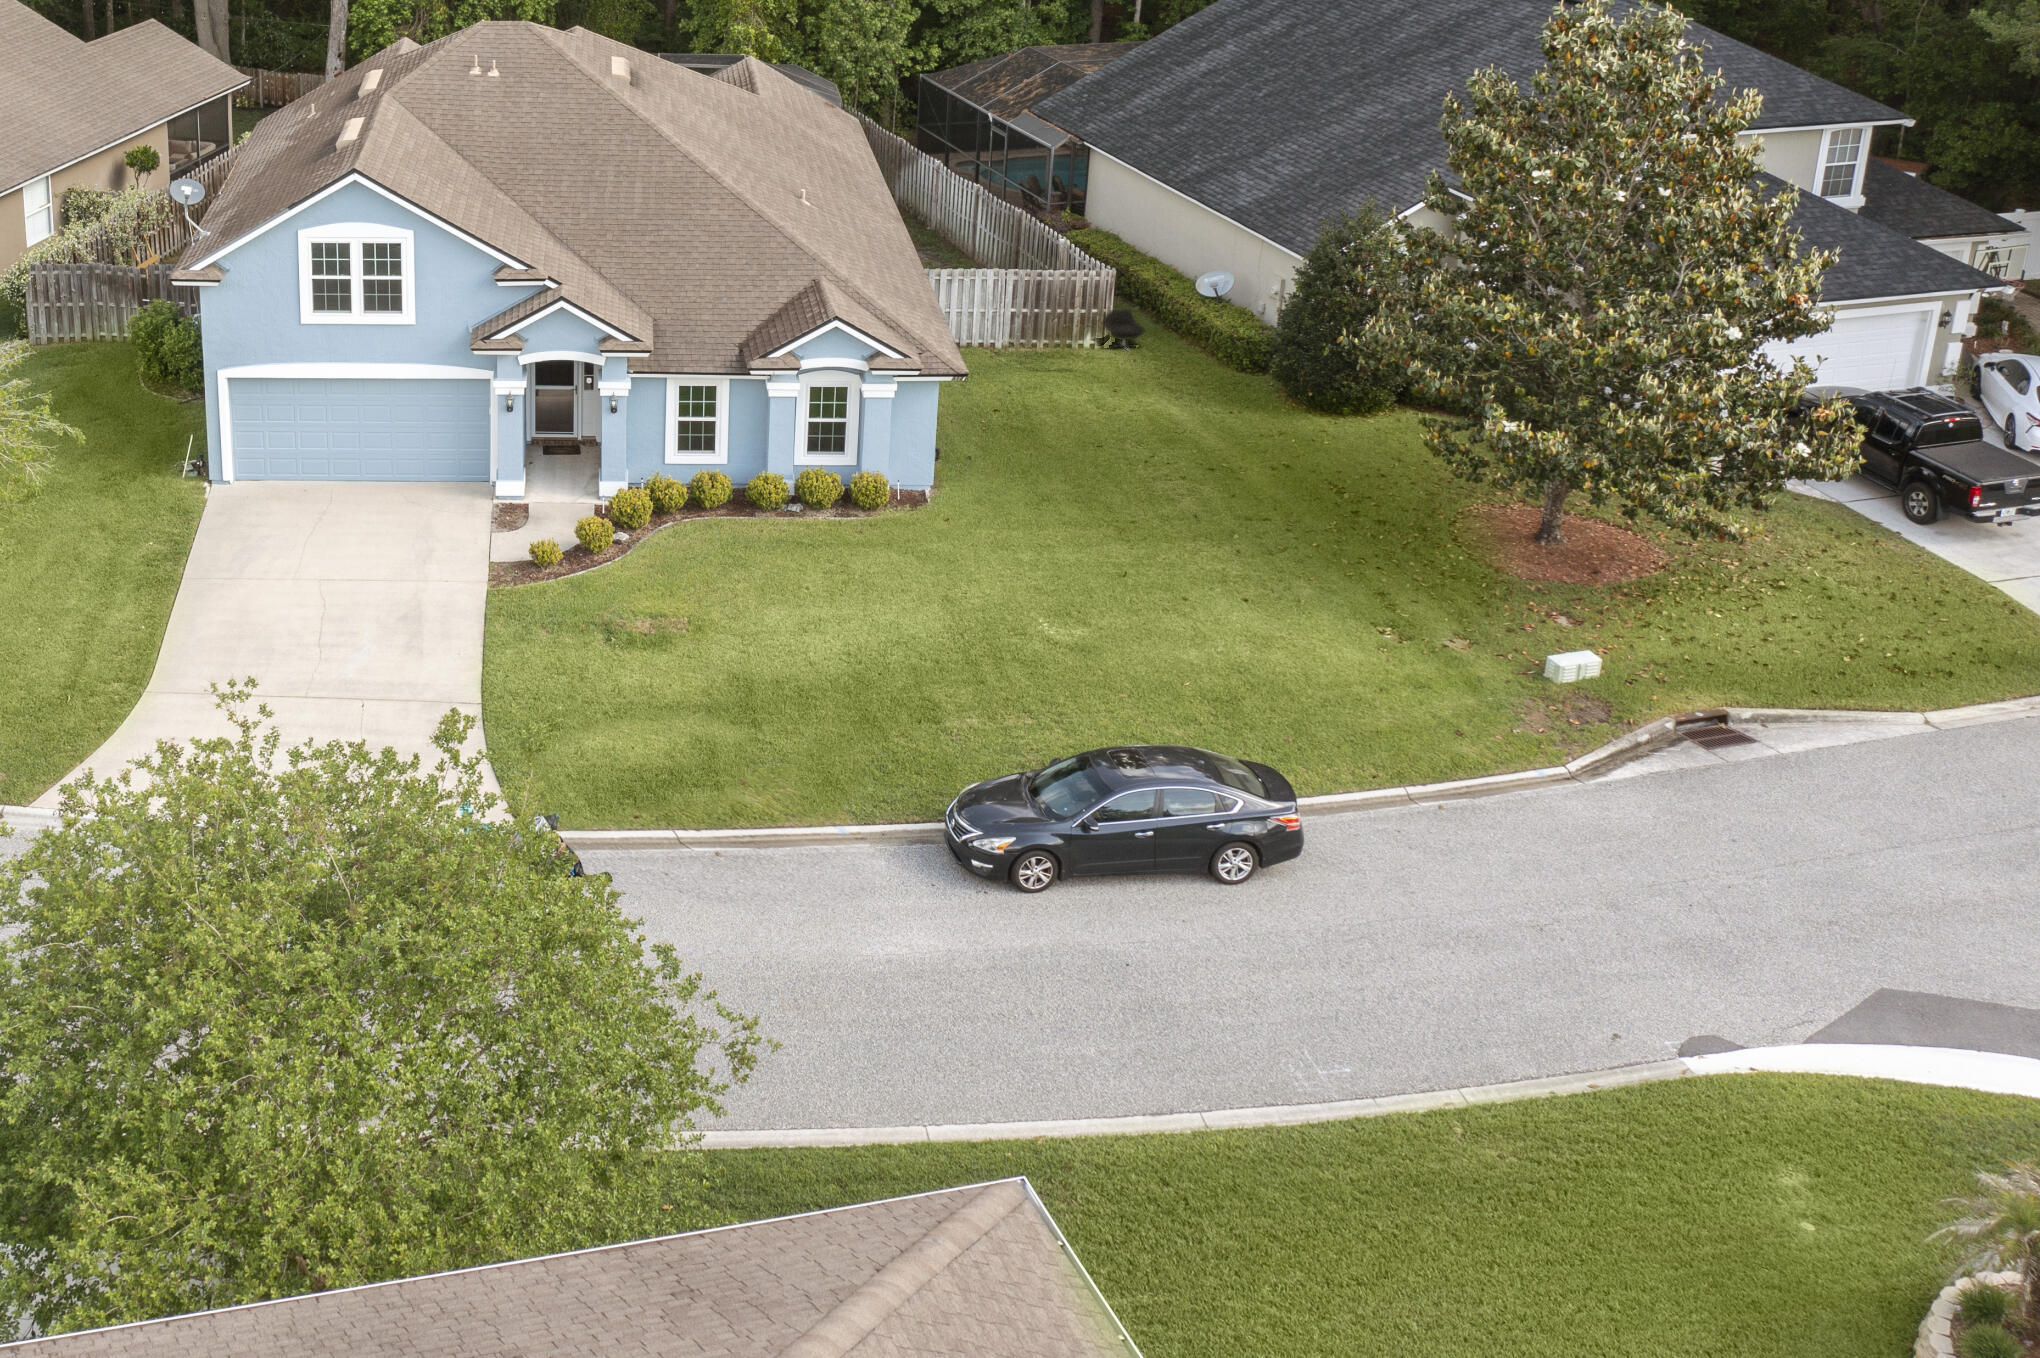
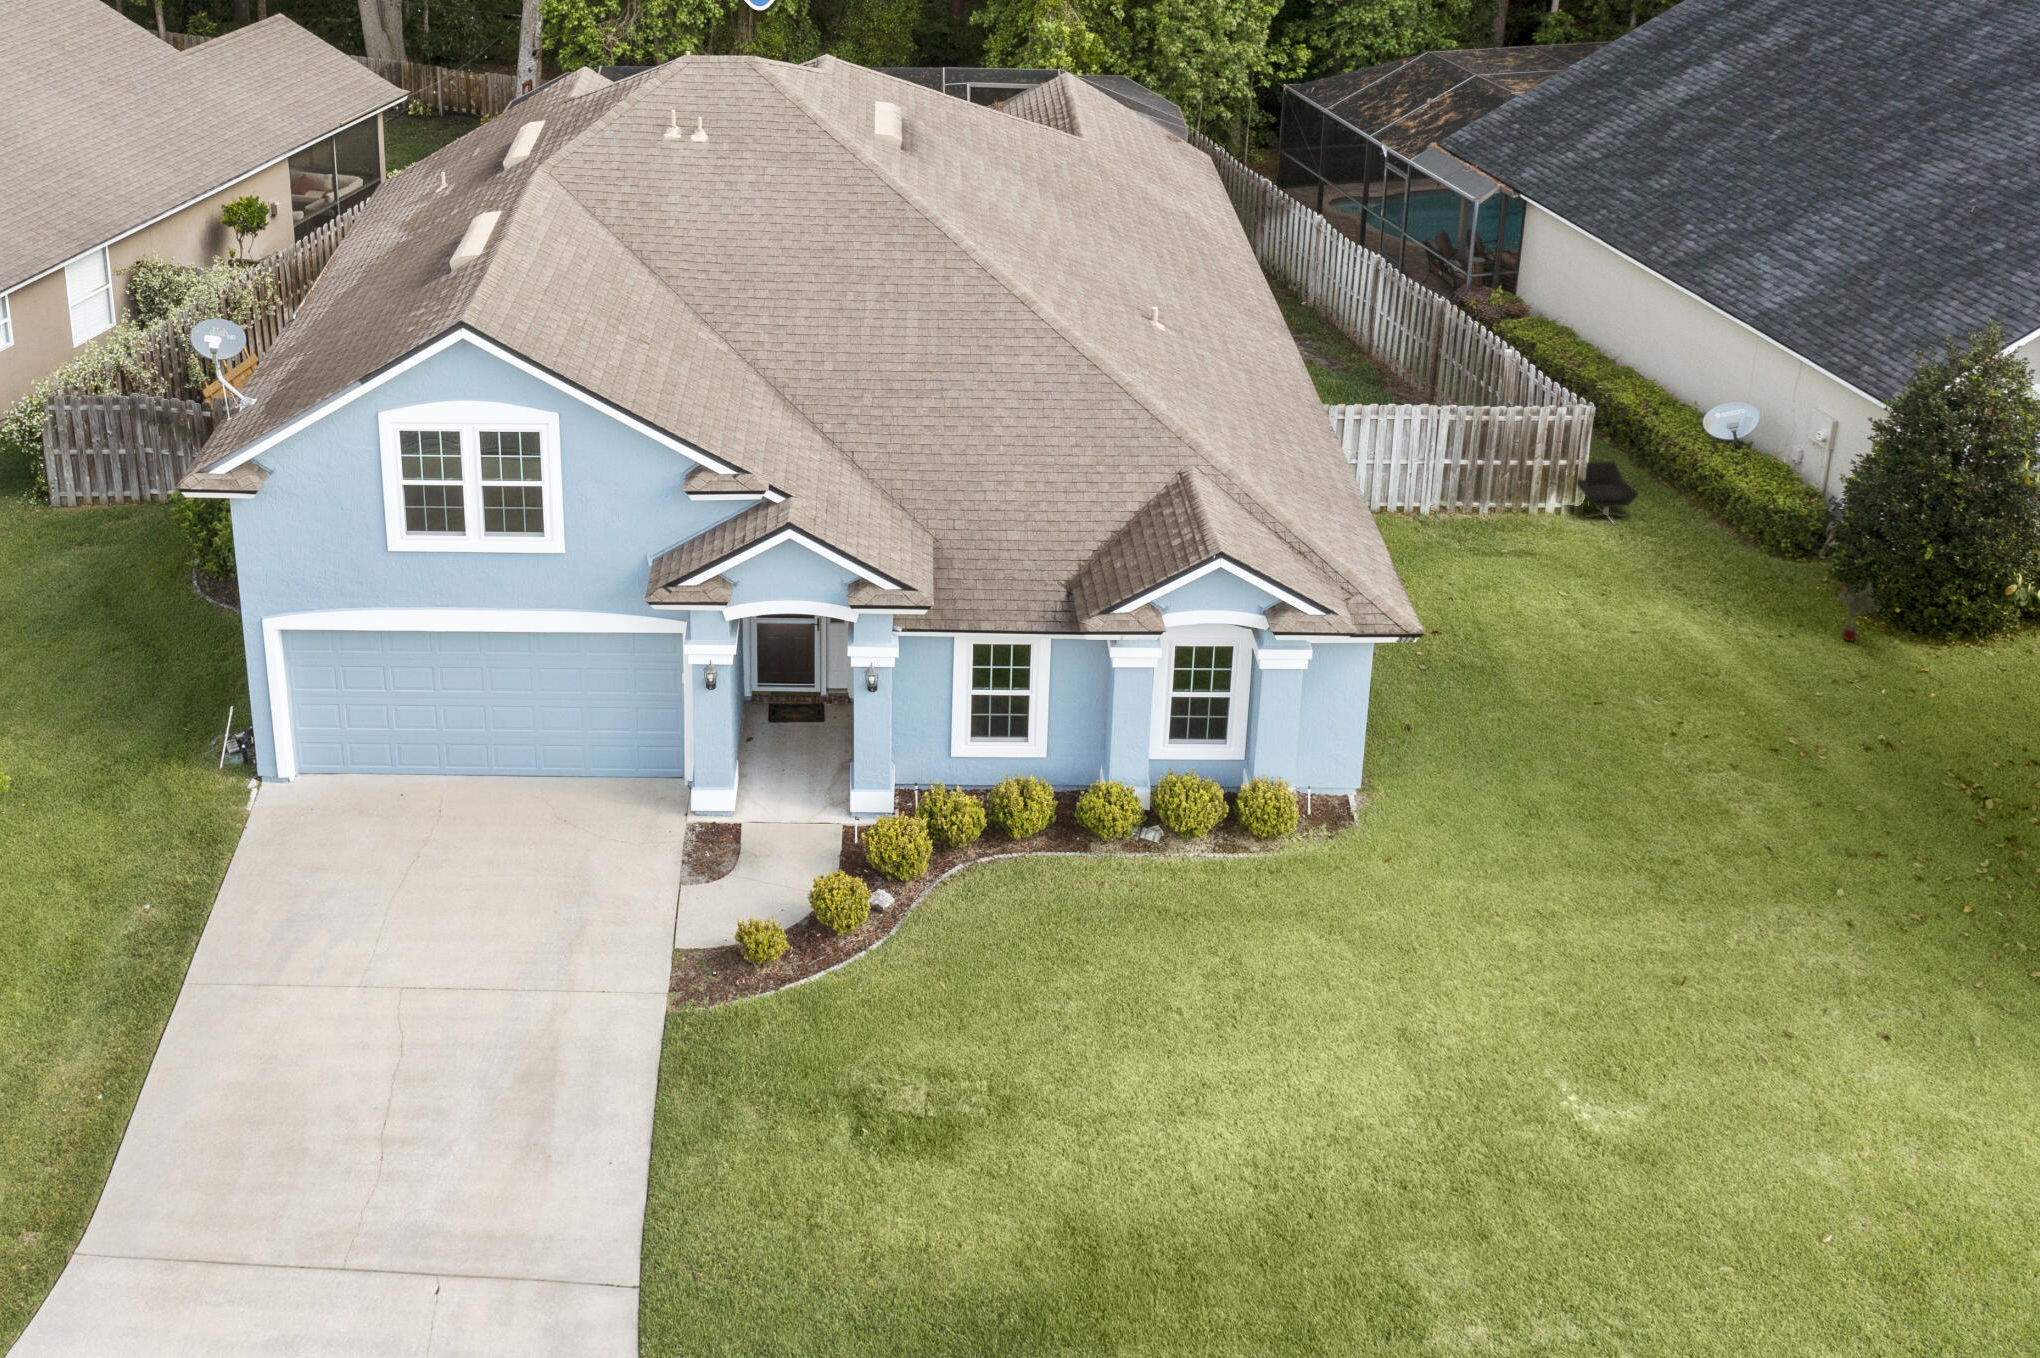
potted tree: none [1269,369,1297,413] -> present [1838,580,1879,641]

